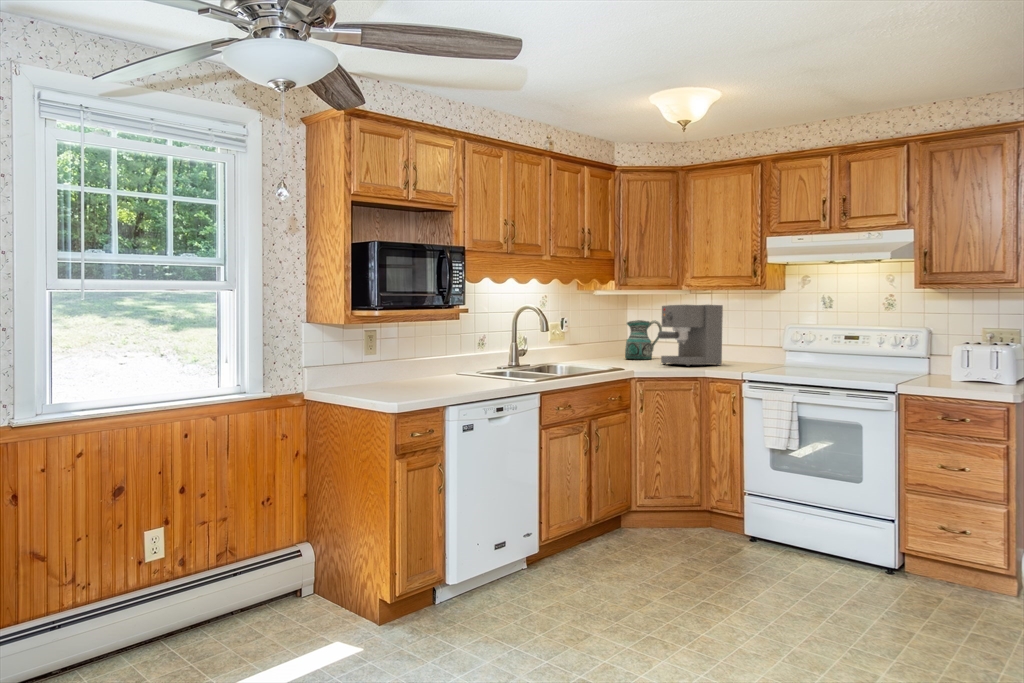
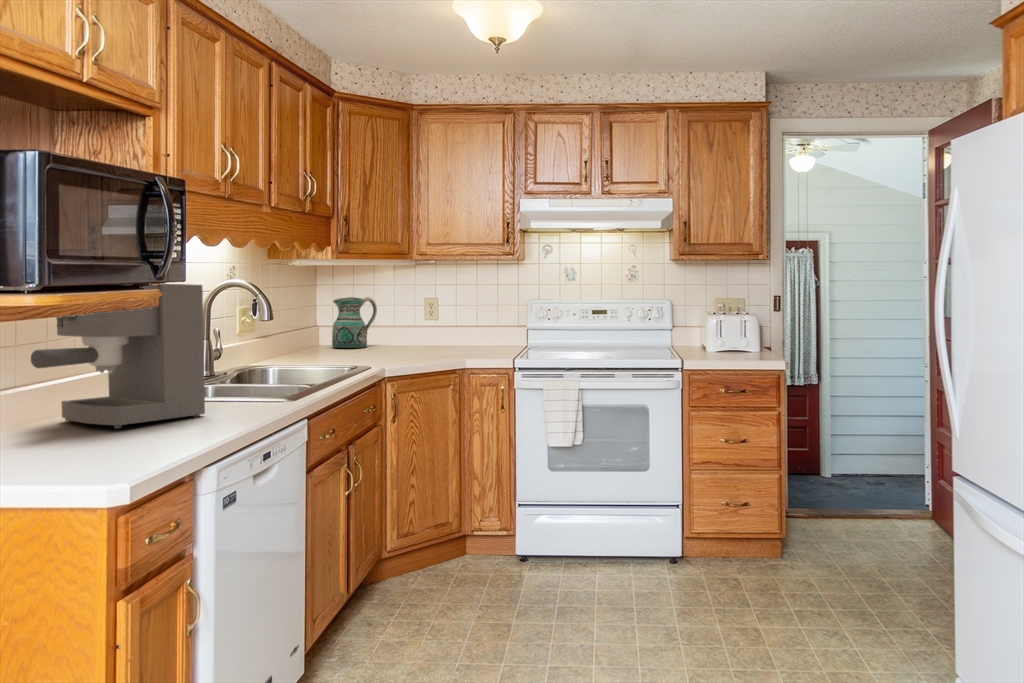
coffee maker: present [658,305,723,366] -> present [31,284,205,428]

